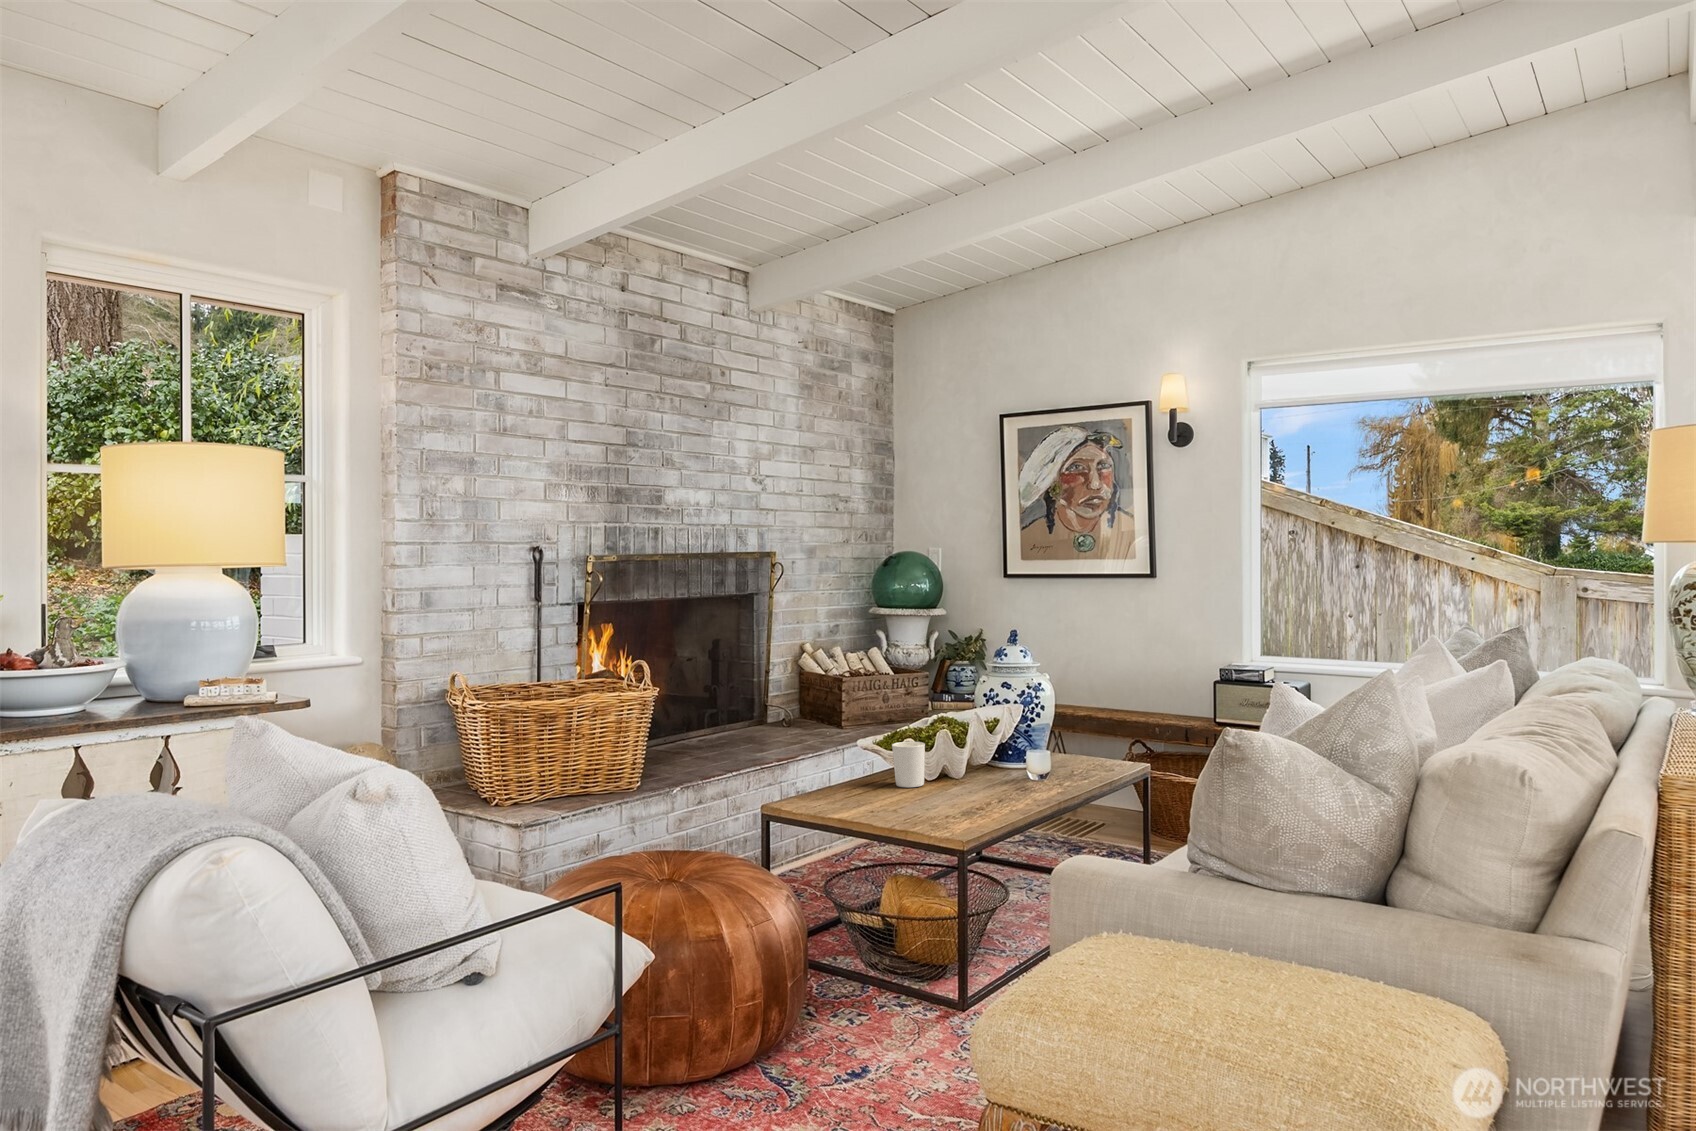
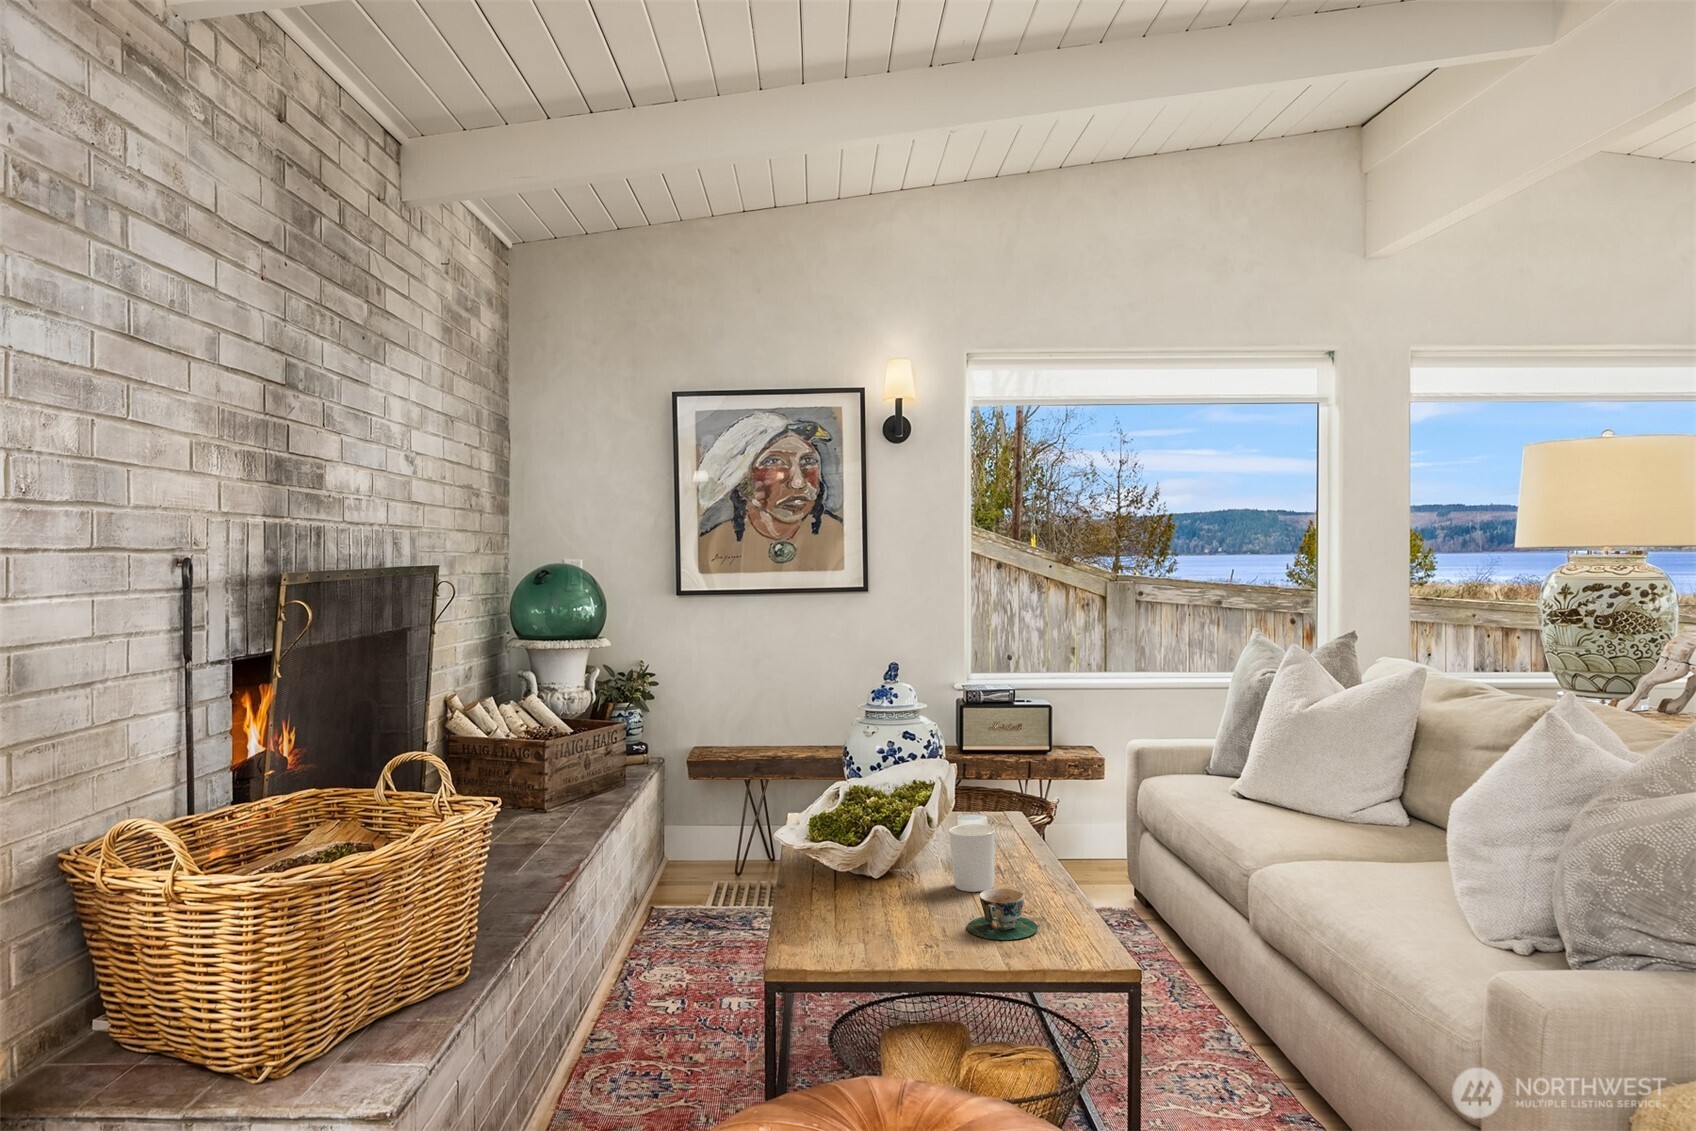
teacup: none [833,776,881,808] -> present [967,888,1038,940]

